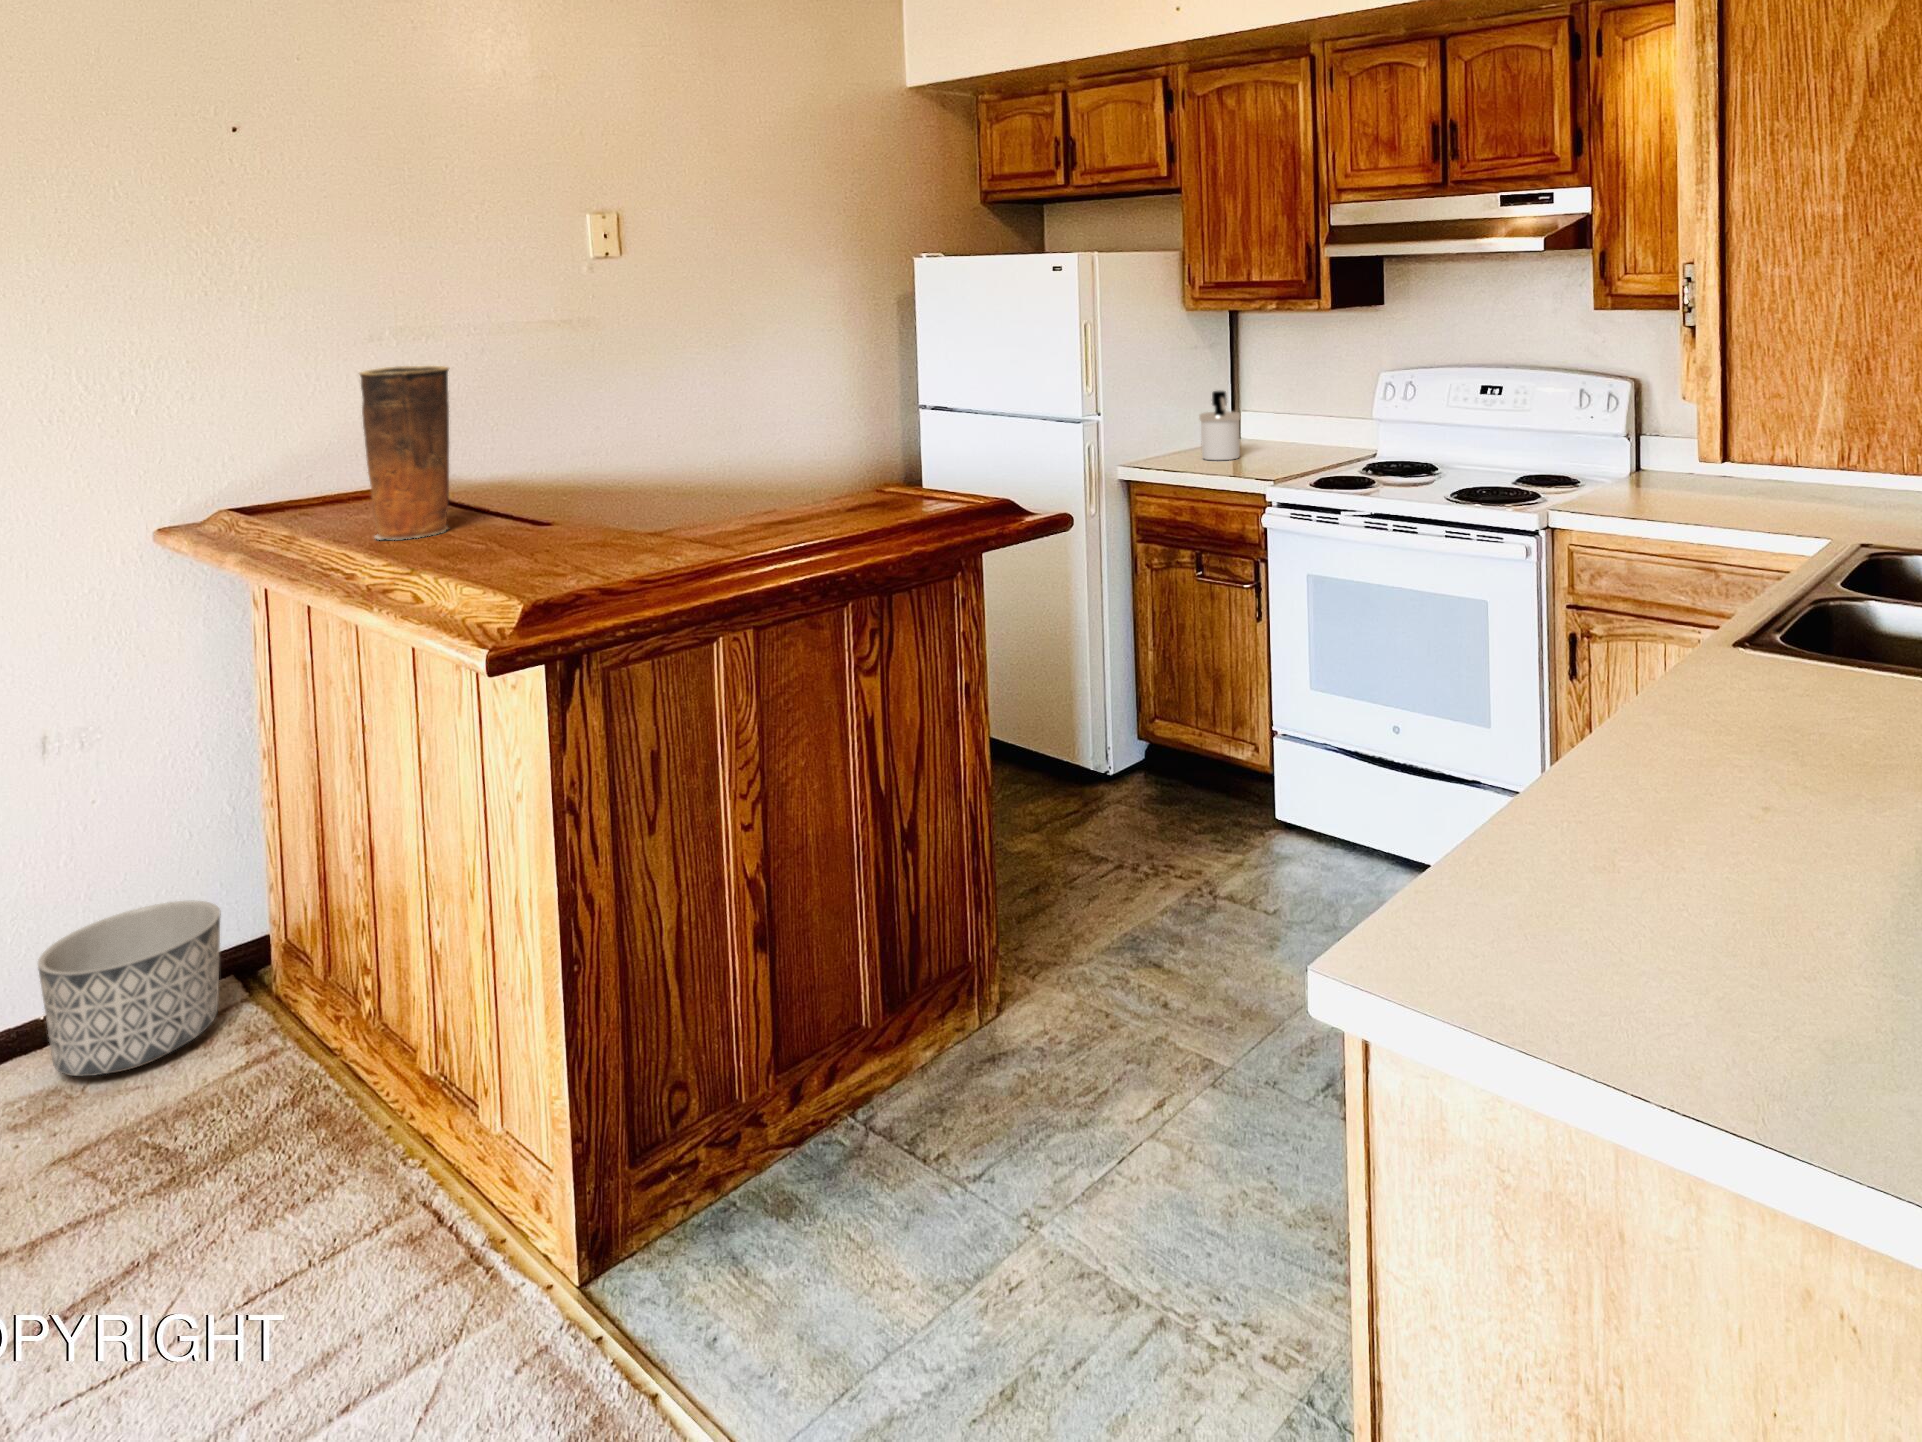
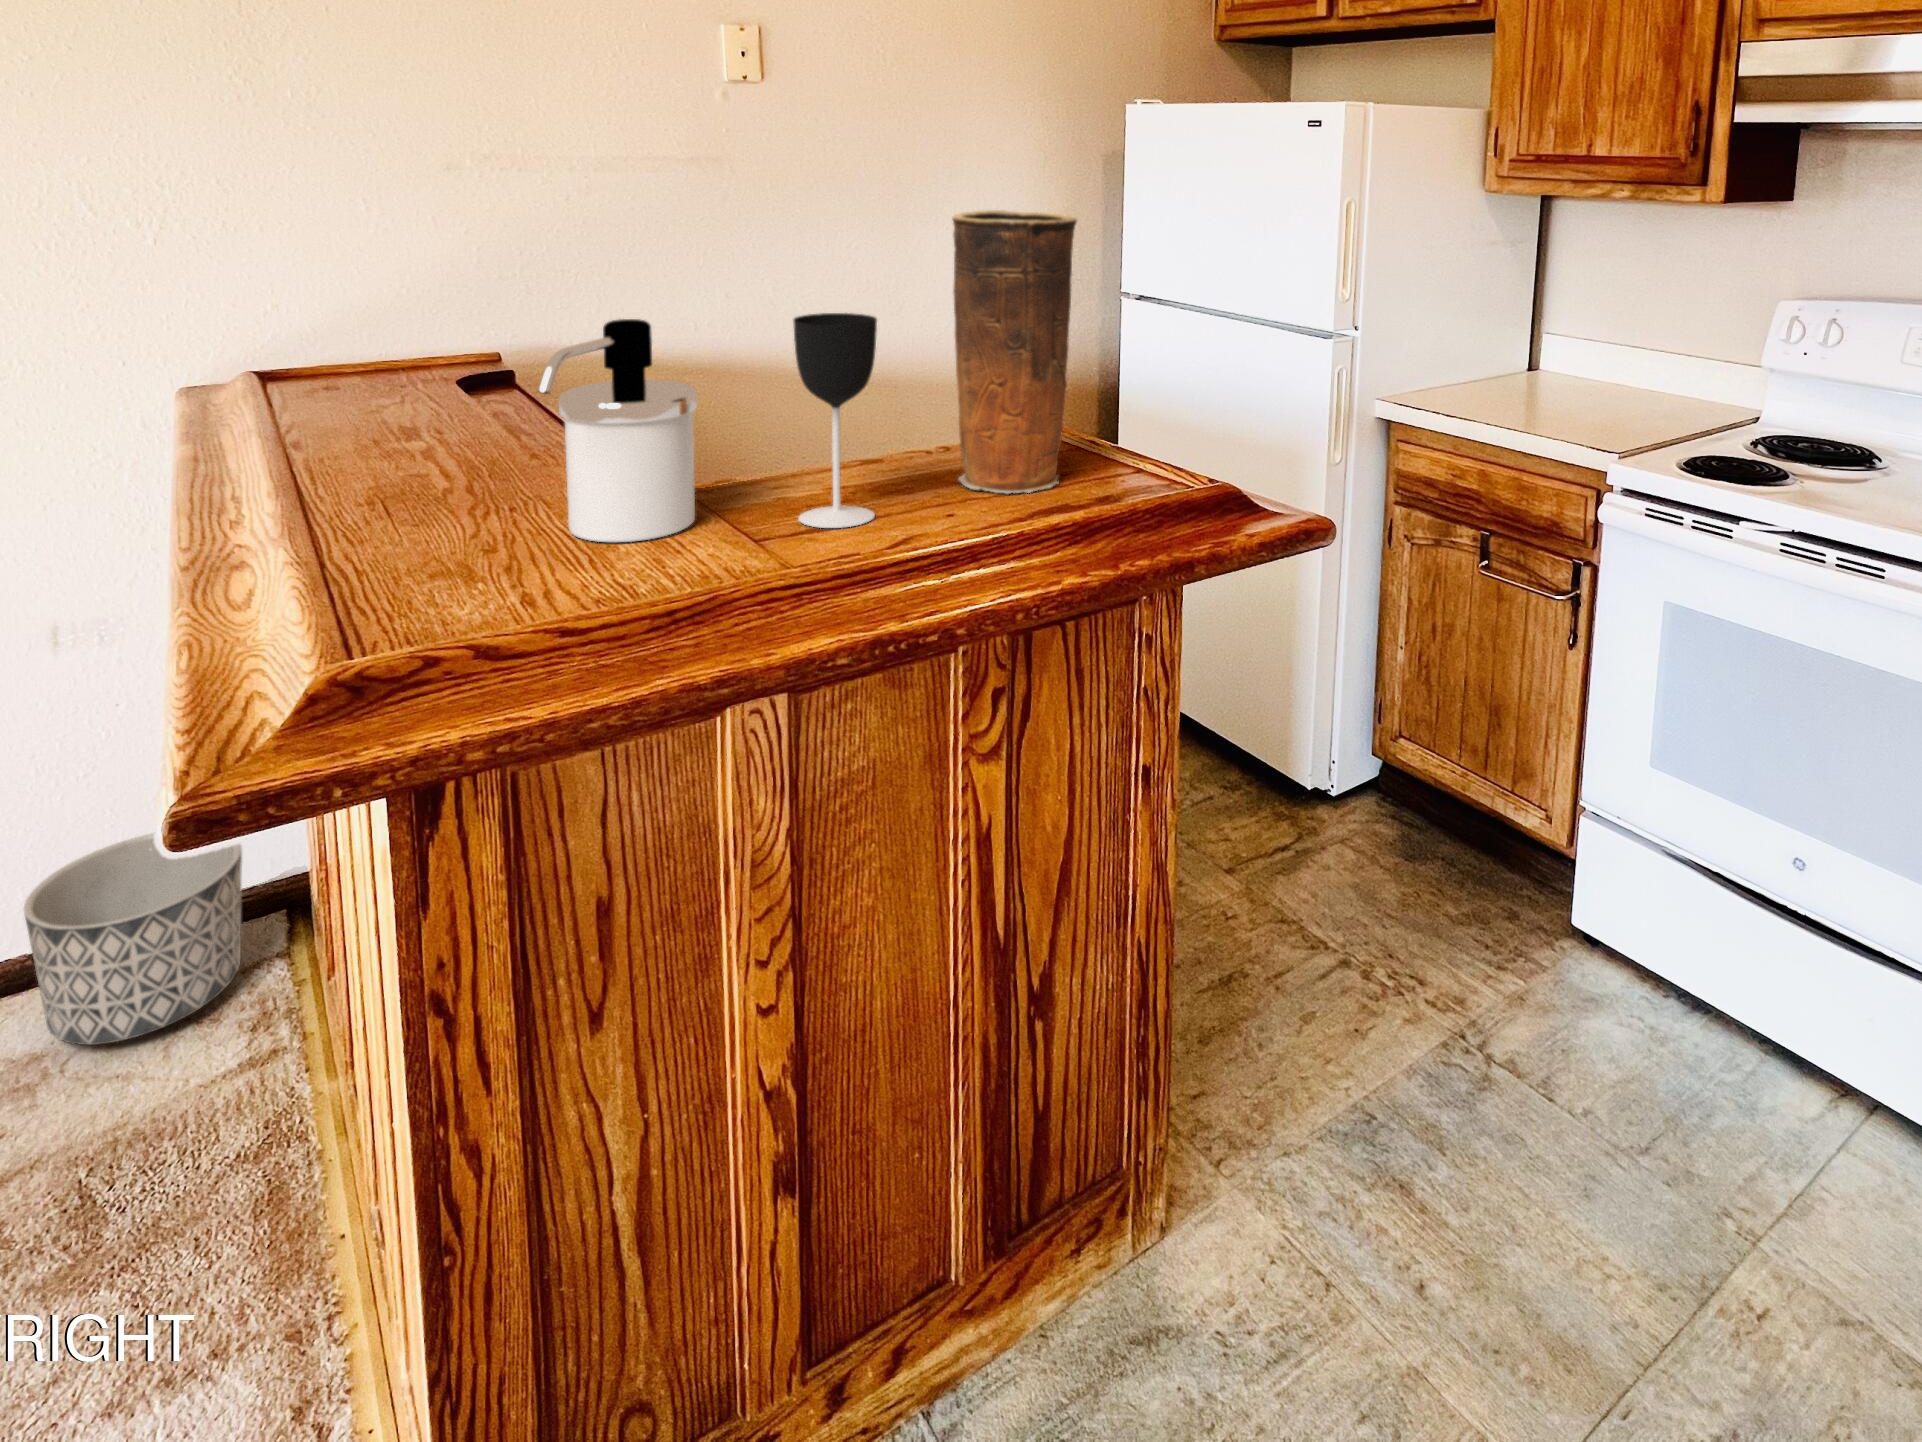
vase: present [360,366,449,540] -> present [952,210,1077,494]
soap dispenser: present [1199,391,1240,460] -> present [538,319,697,542]
wine glass: none [738,412,792,538] -> present [794,313,877,528]

